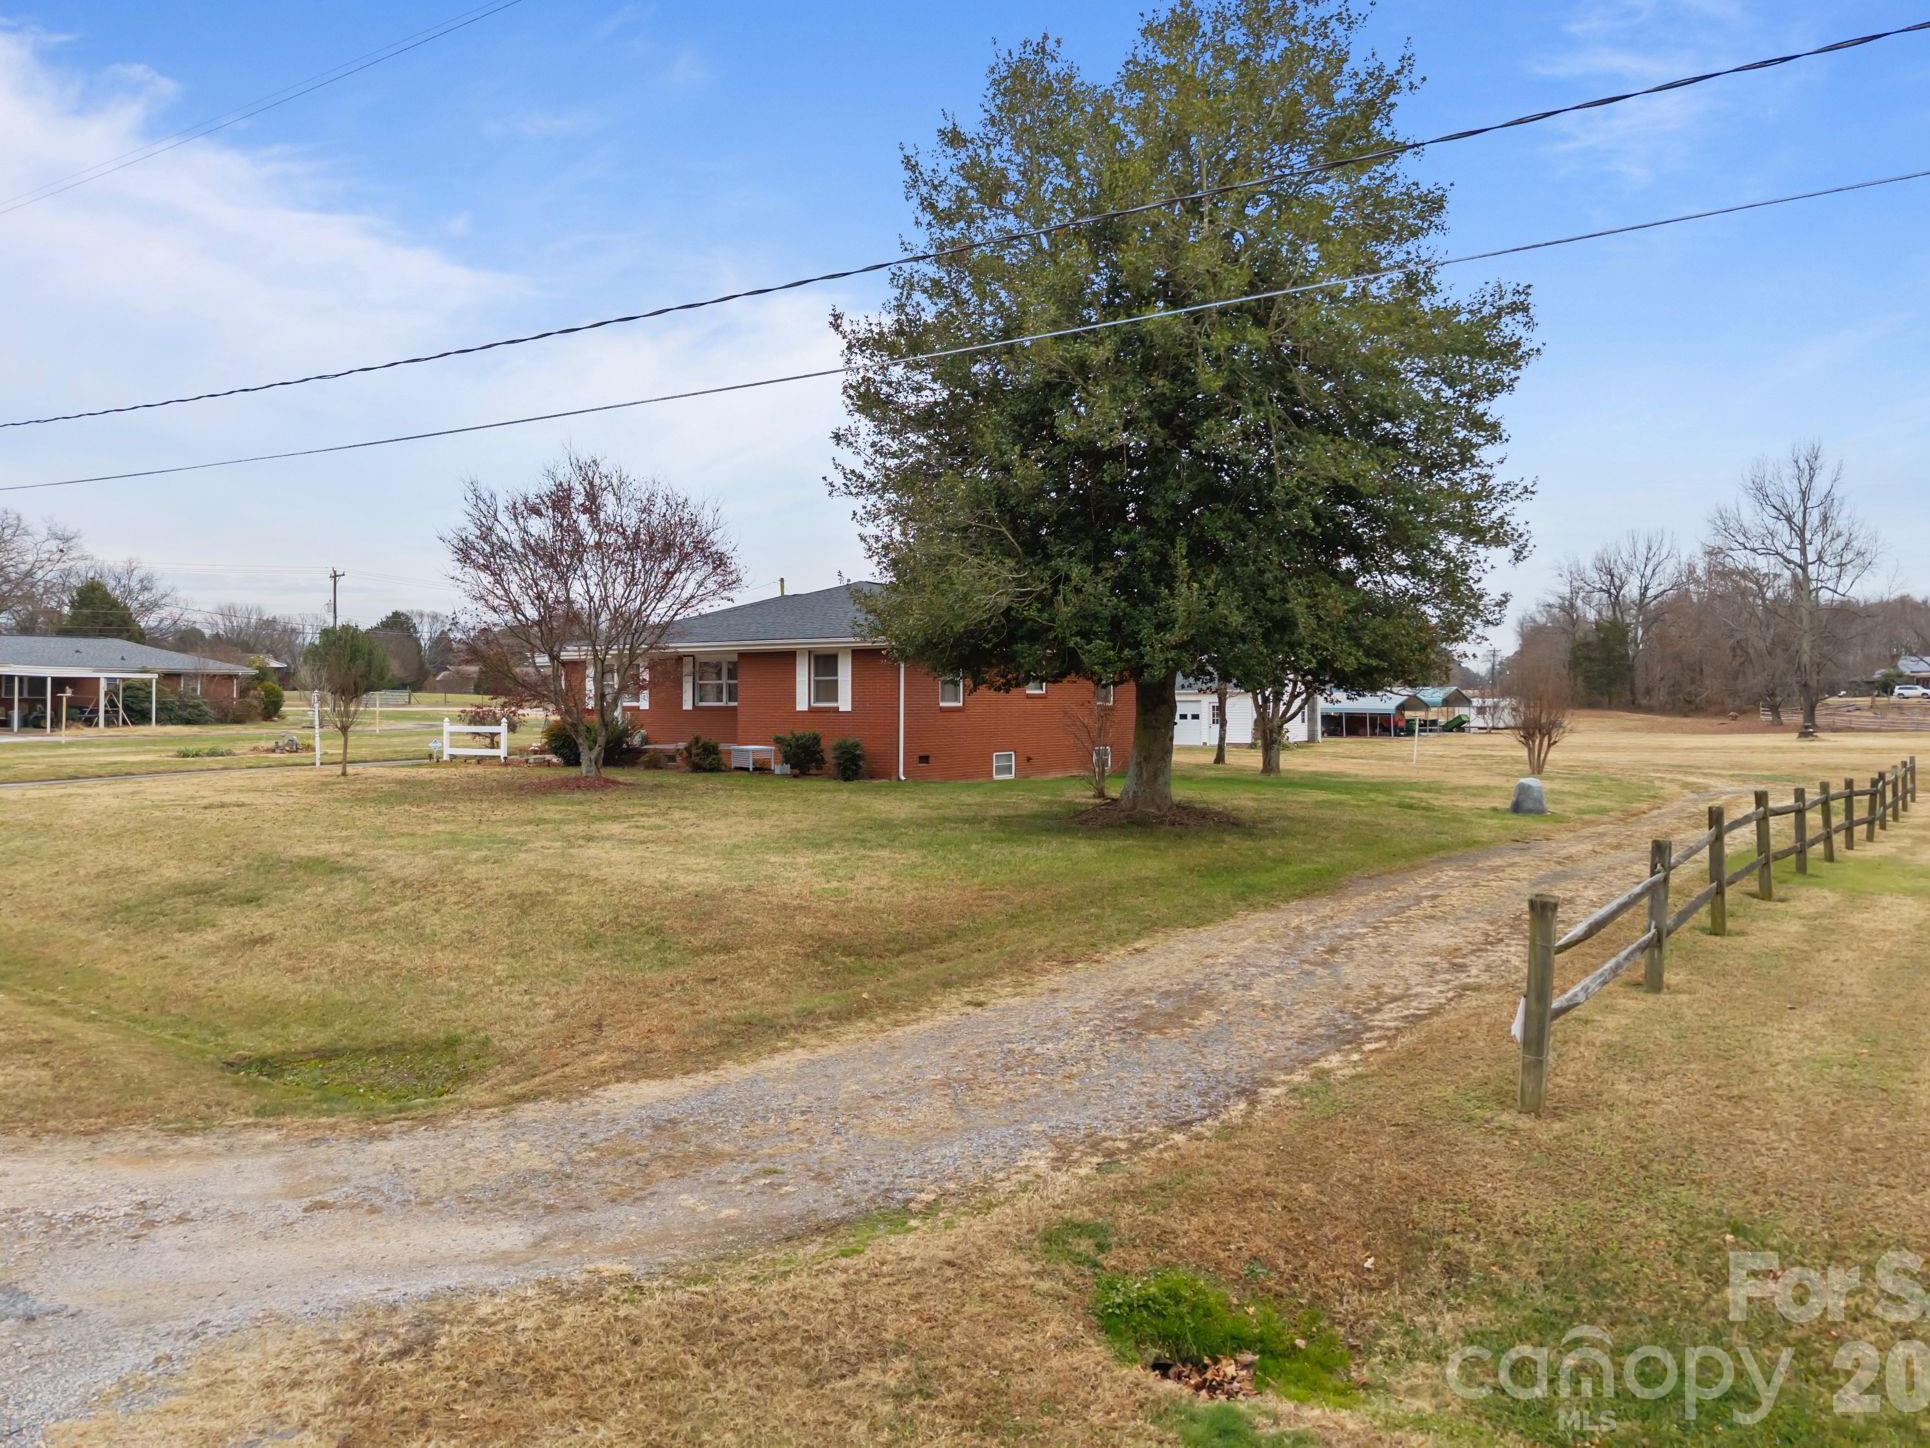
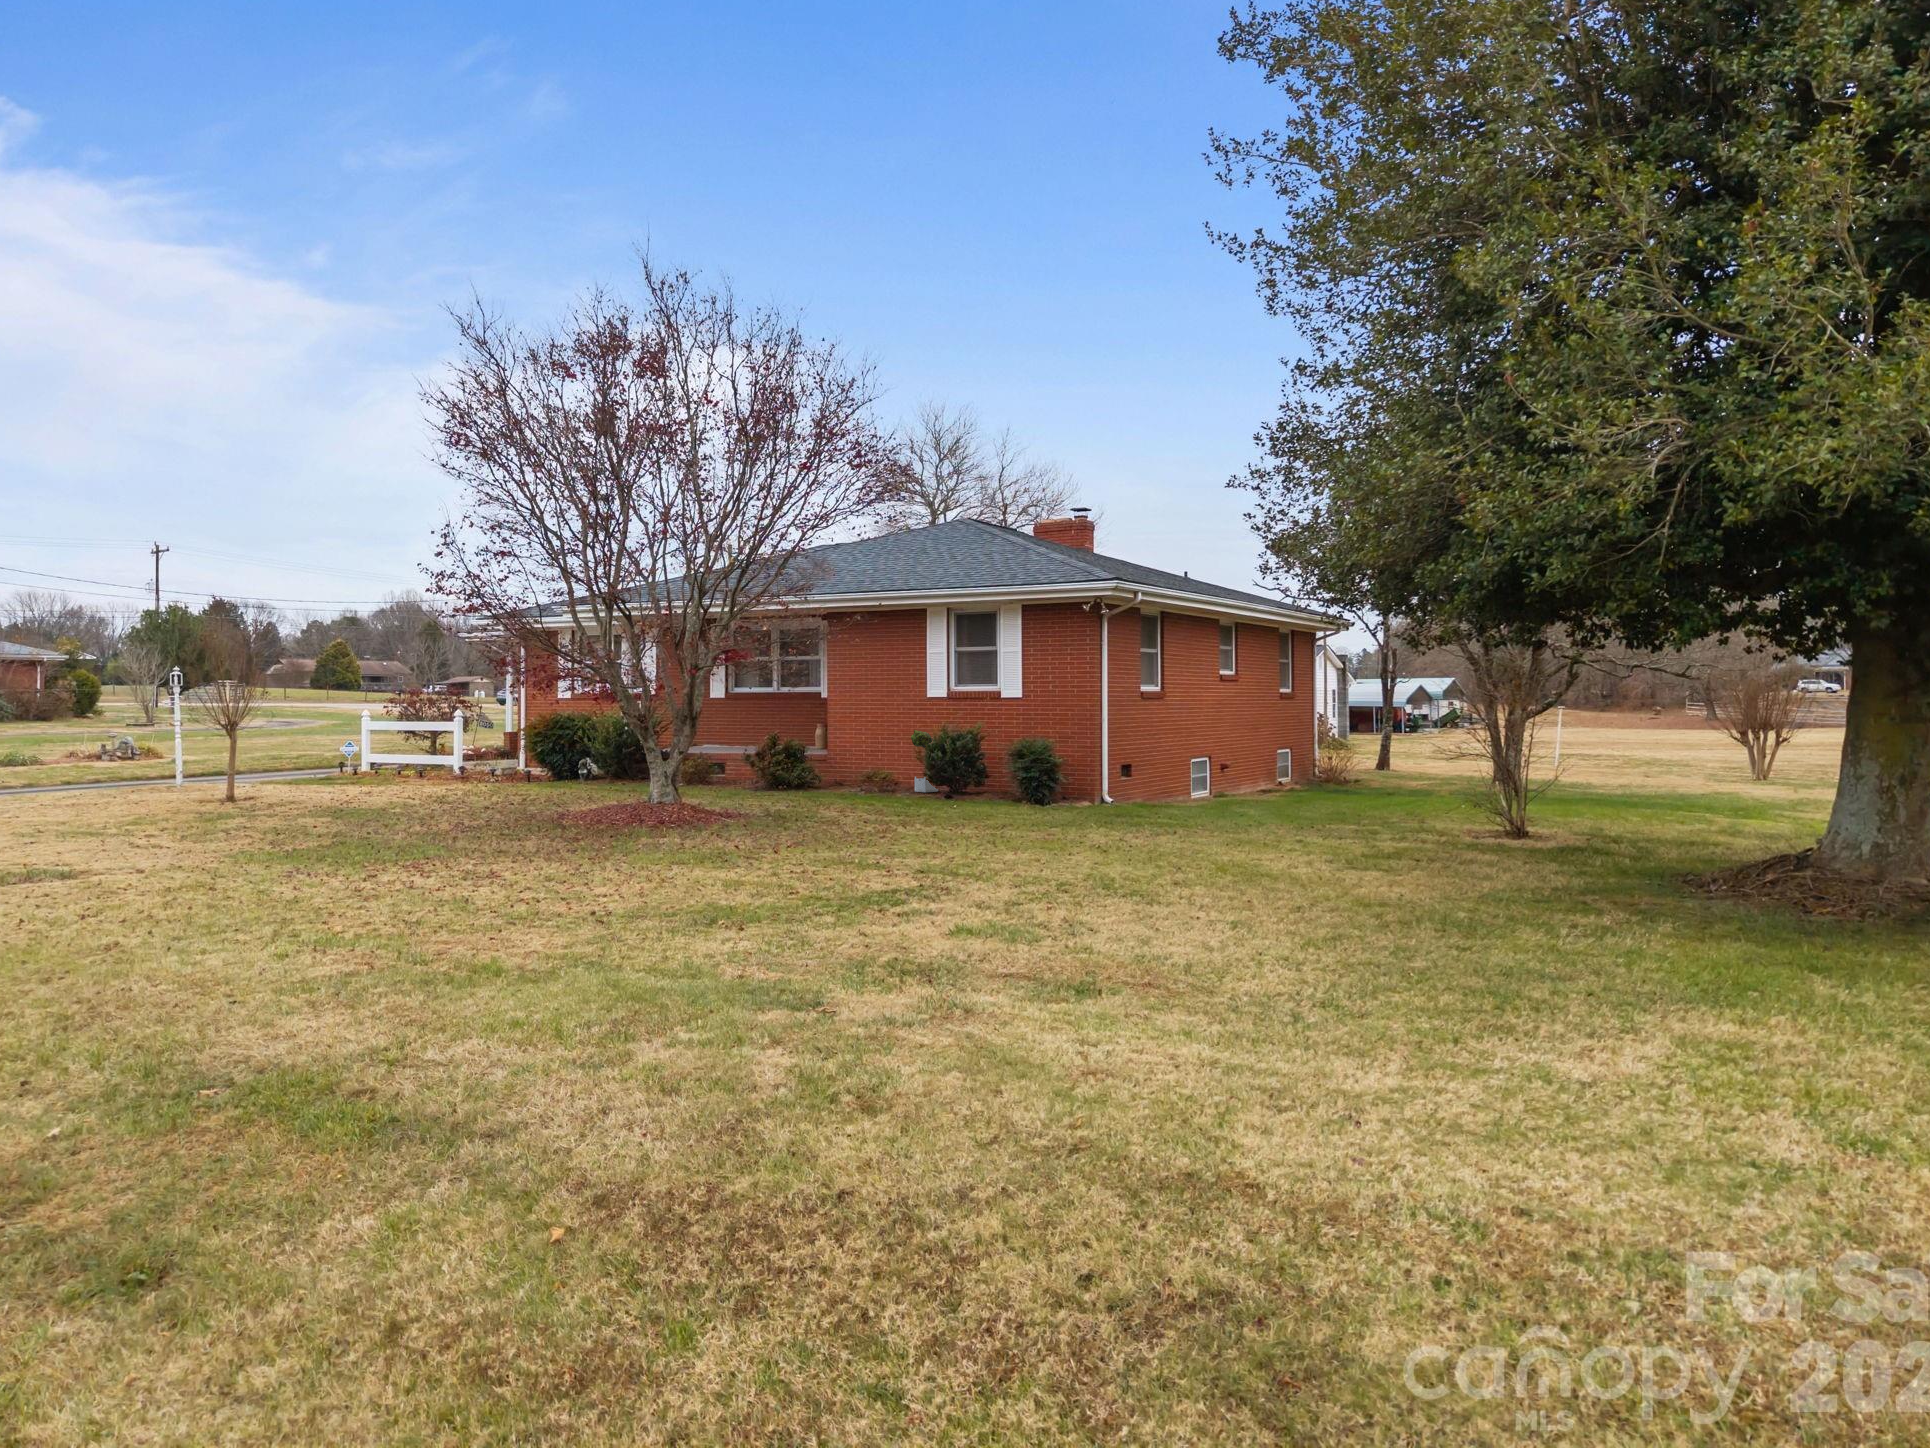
storage bench: present [730,746,775,771] -> none [823,749,899,786]

